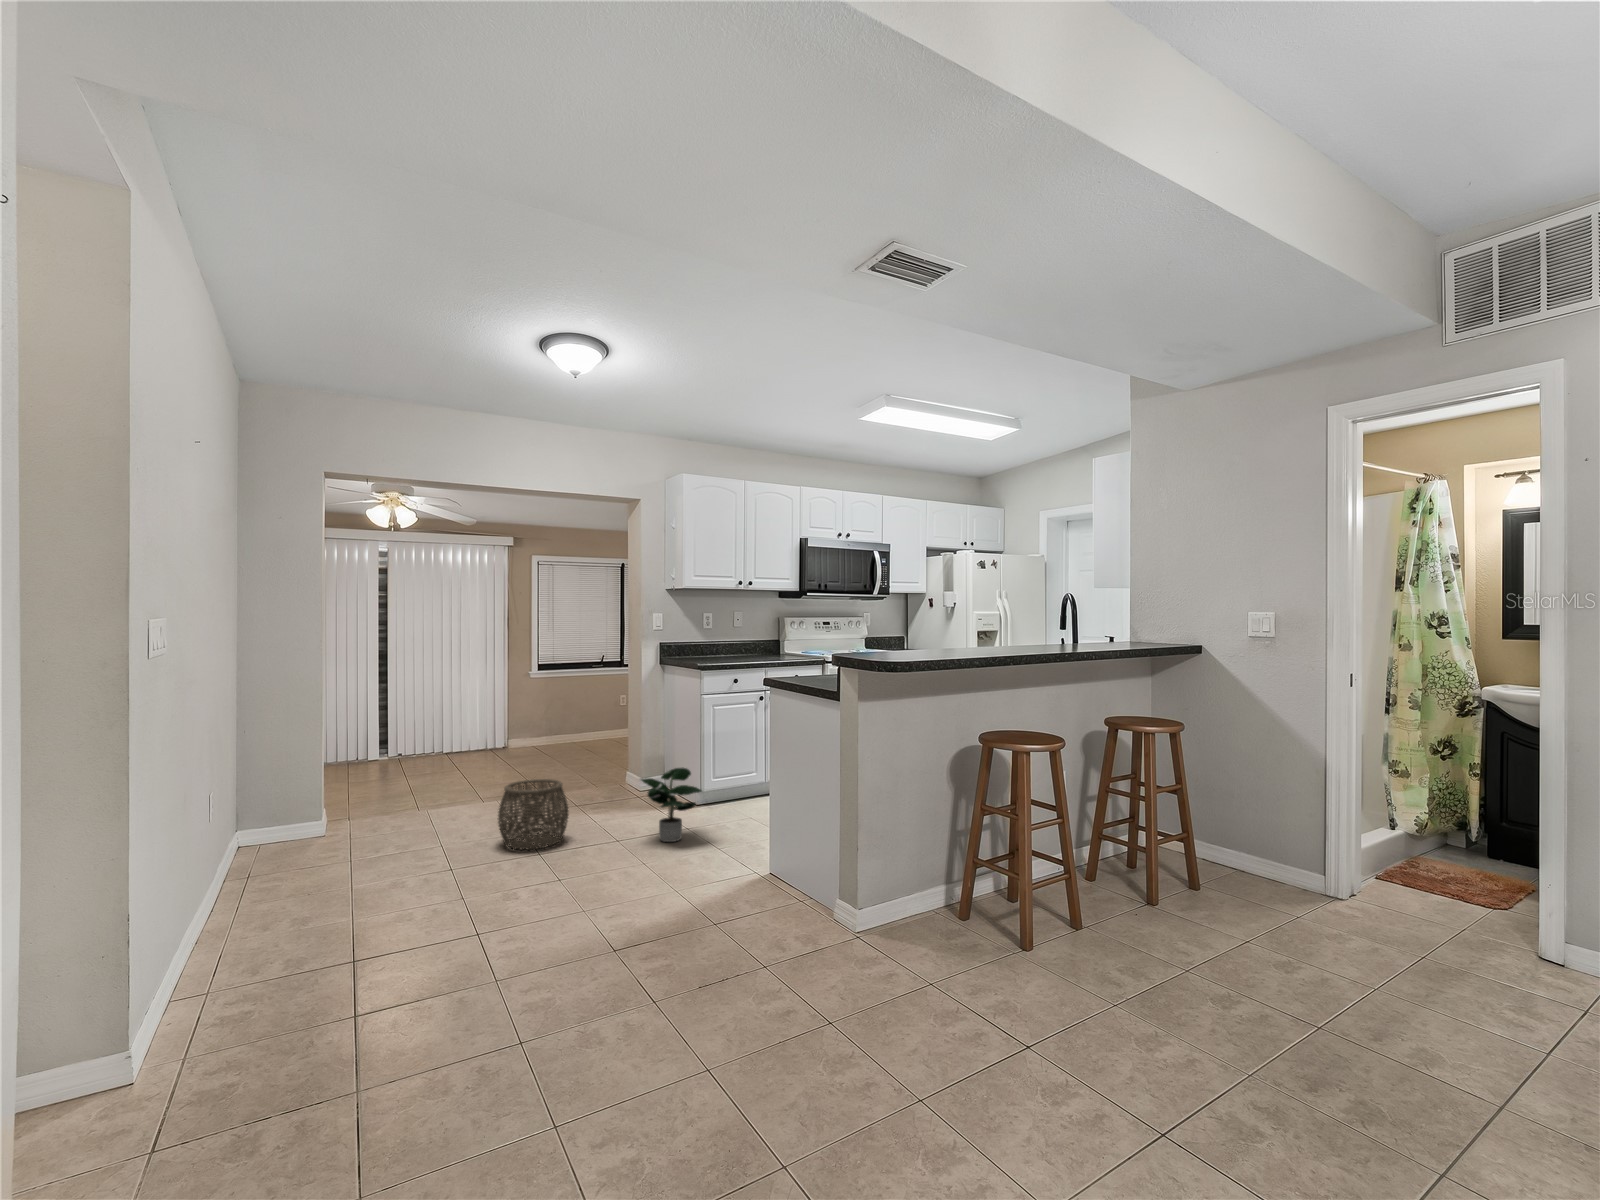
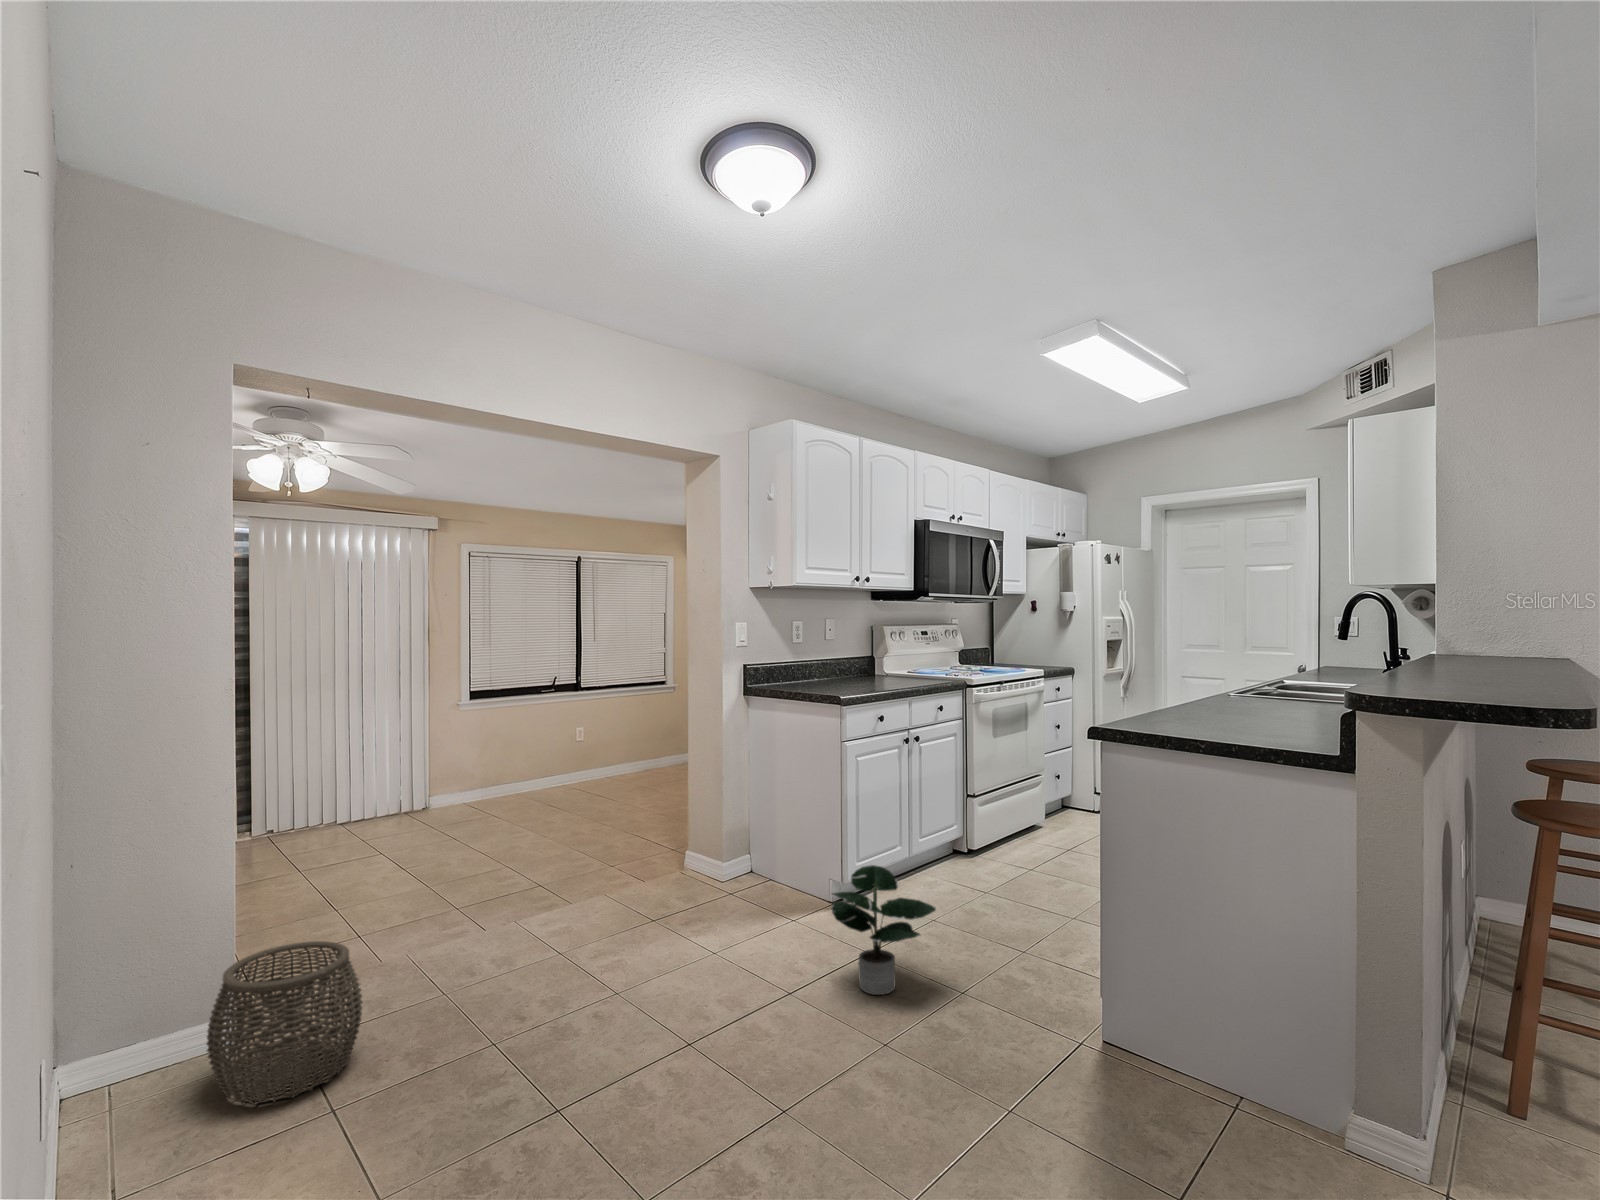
woven basket: present [498,779,569,850] -> present [206,941,363,1104]

